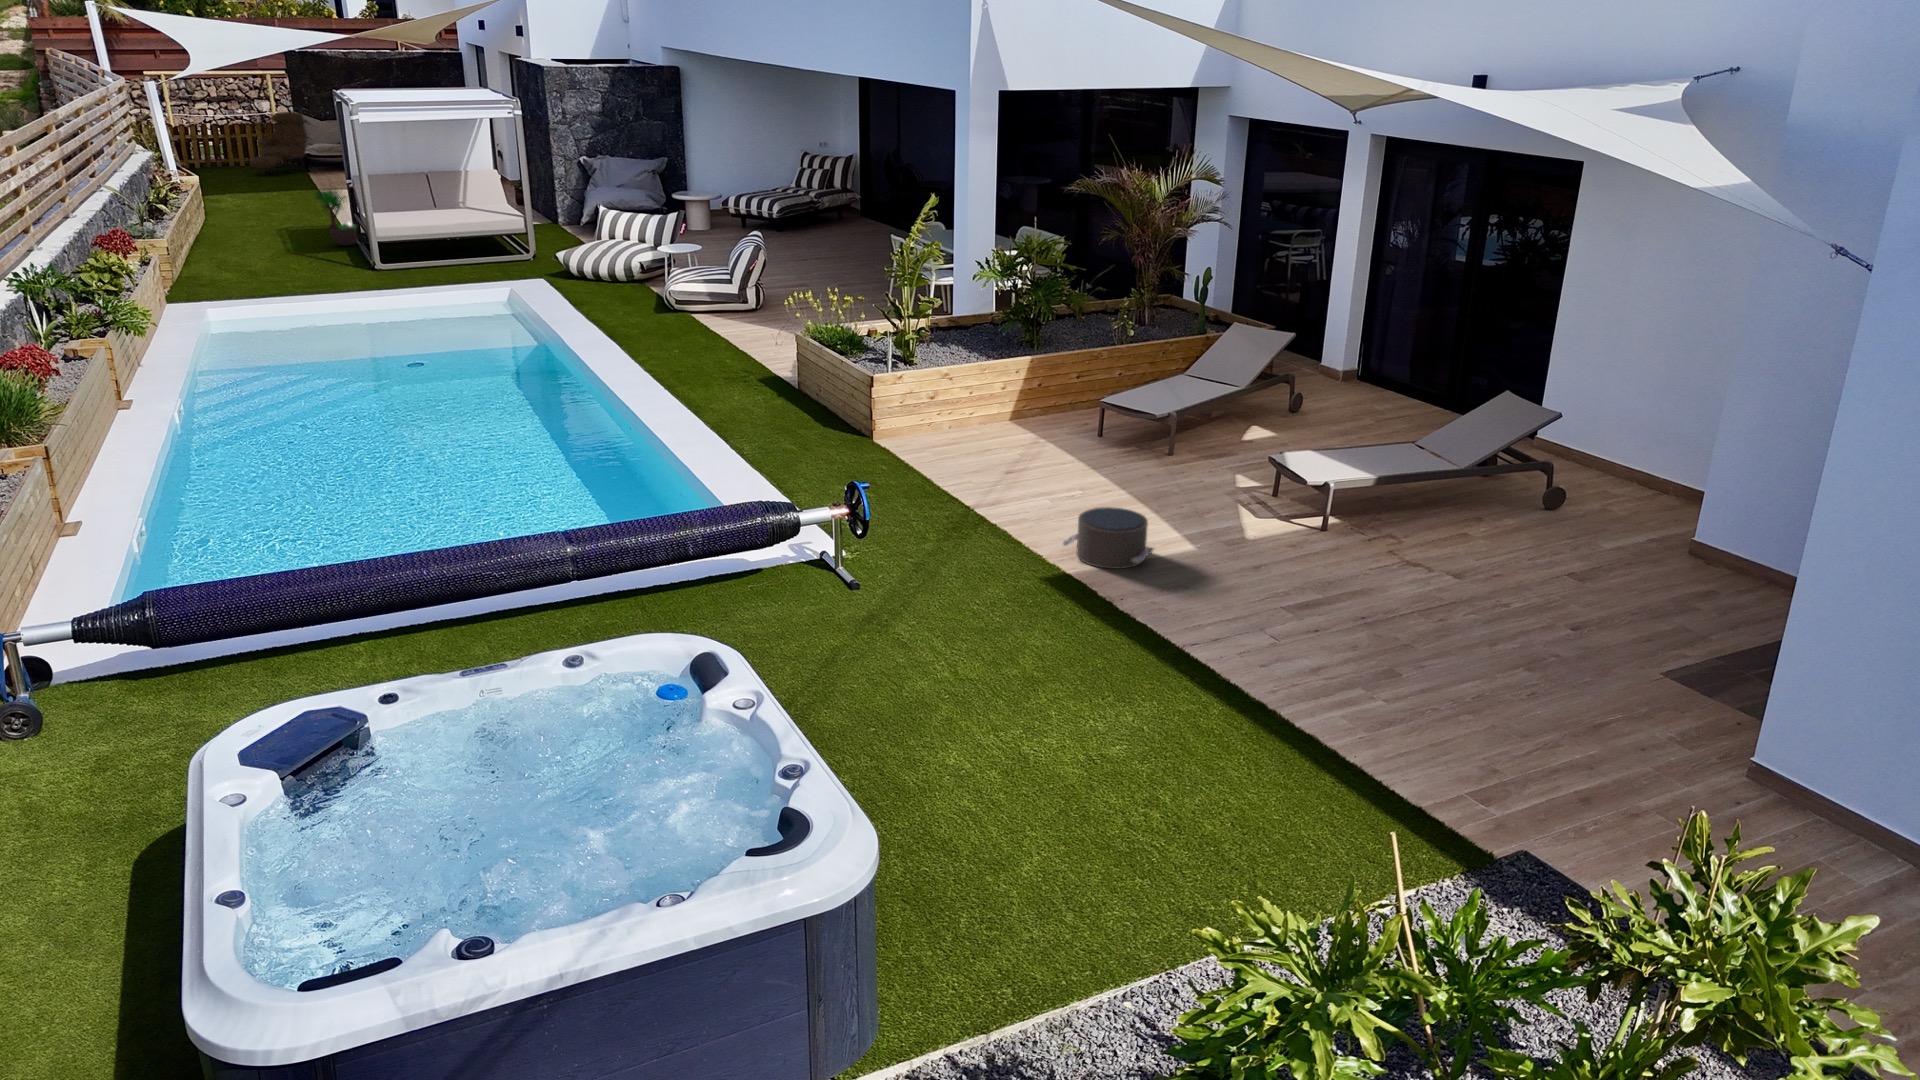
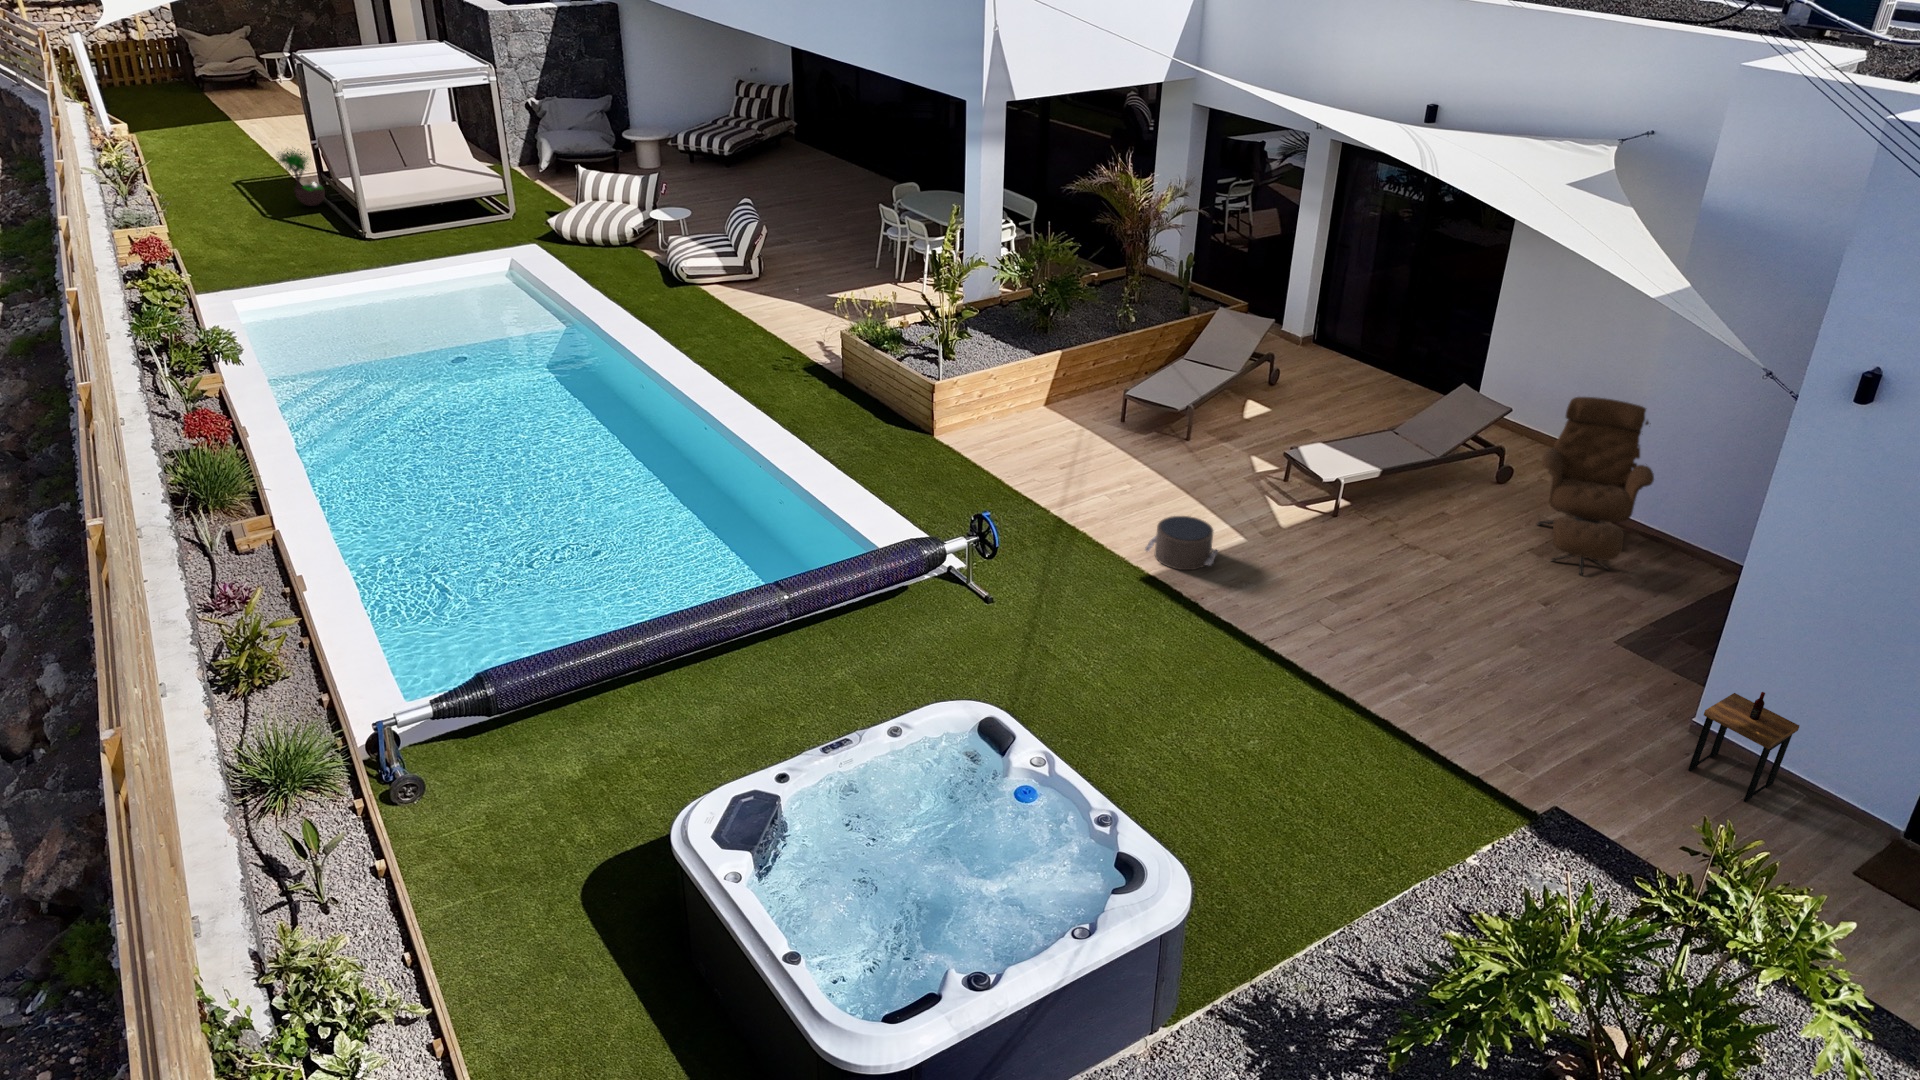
lounge chair: present [250,112,308,175] -> present [1537,397,1654,575]
side table: none [1737,703,1900,867] -> present [1688,692,1799,802]

